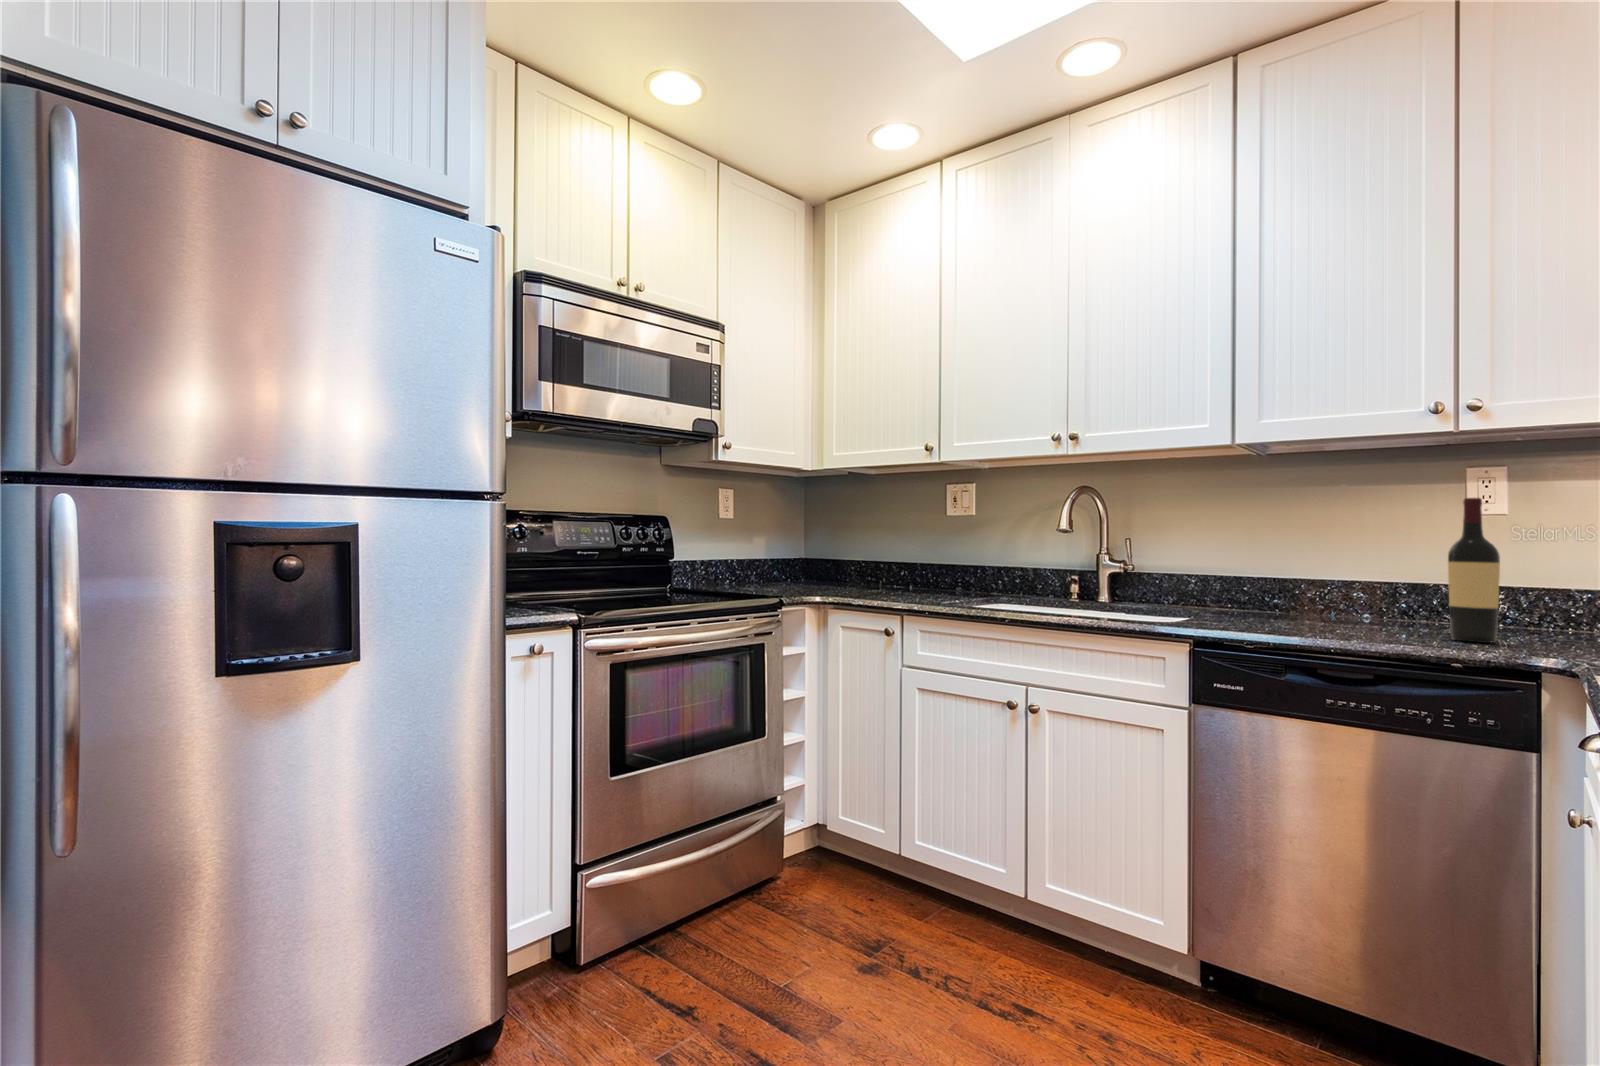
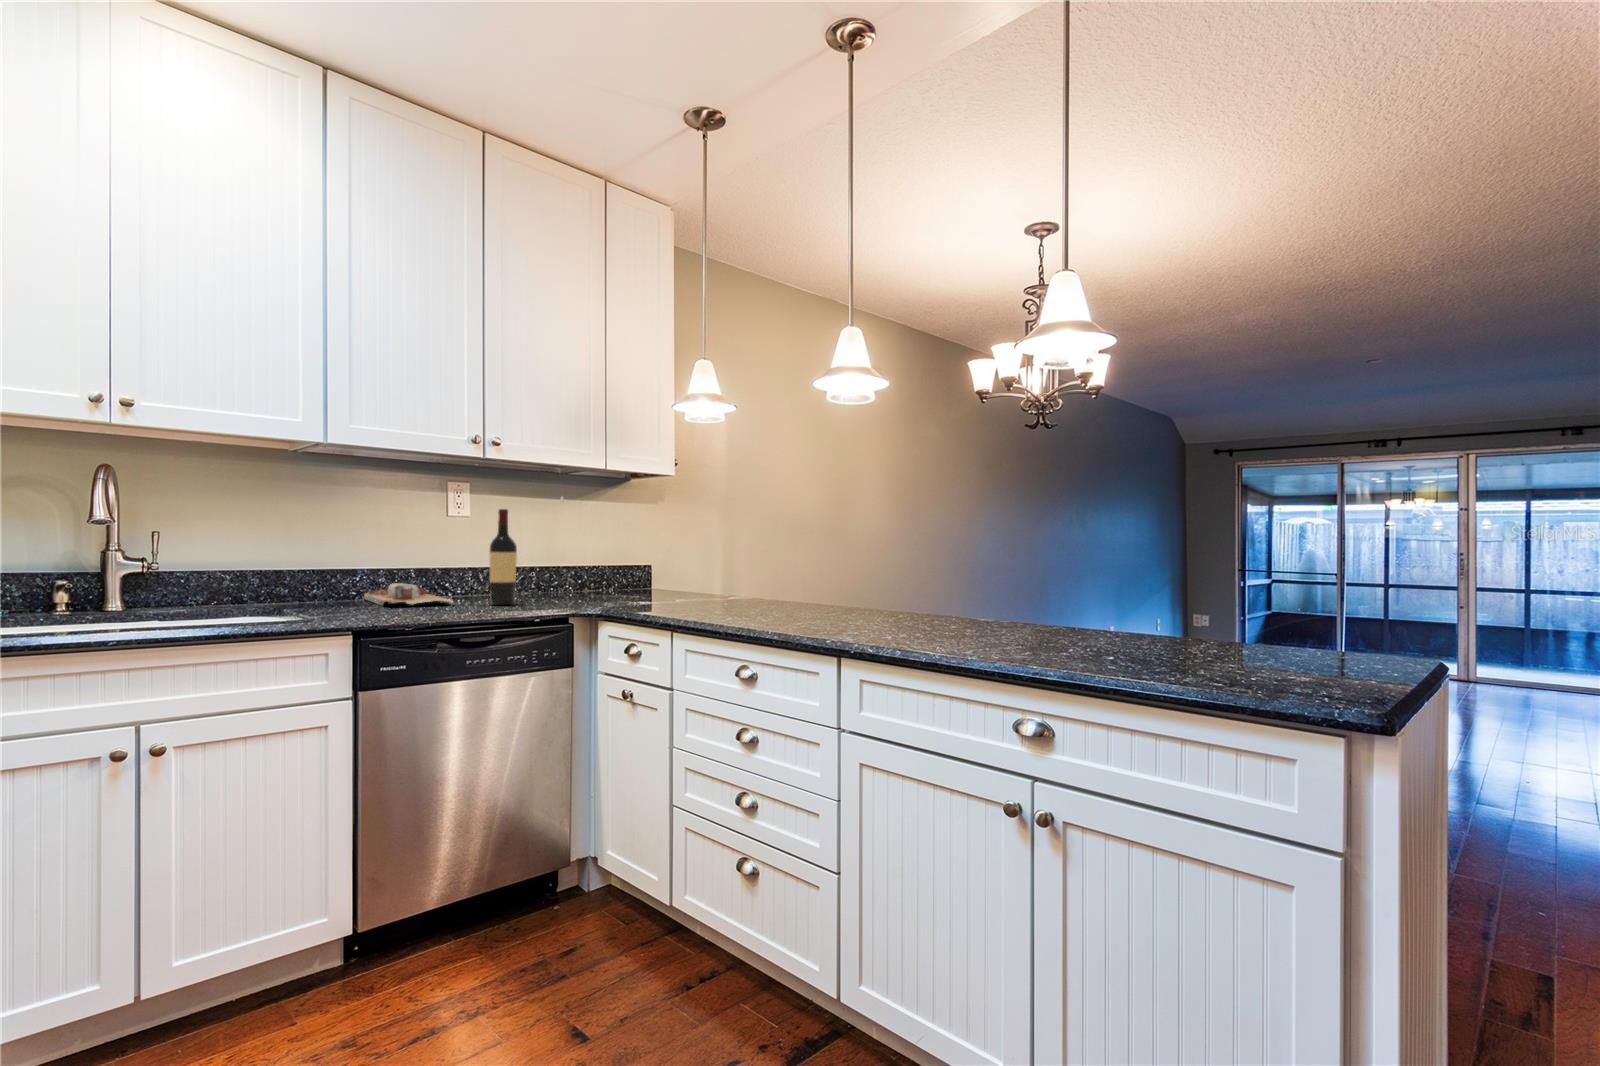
cutting board: none [1310,600,1450,633] -> present [364,583,454,606]

